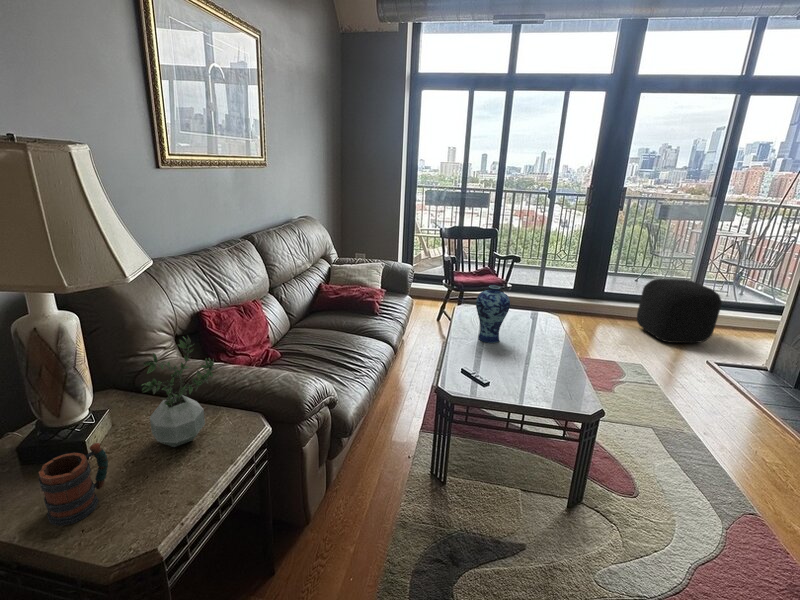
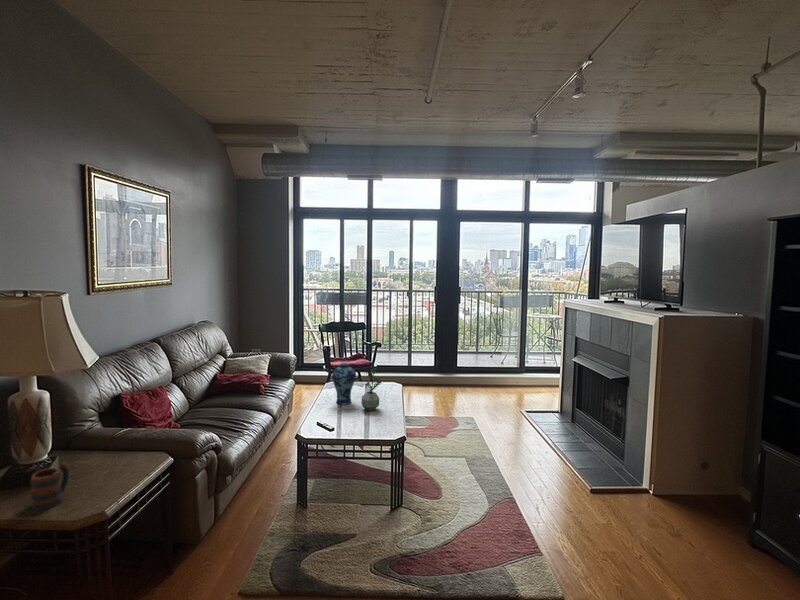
ottoman: present [637,279,722,343] -> none [476,352,527,400]
potted plant: present [142,337,215,447] -> present [362,368,382,411]

